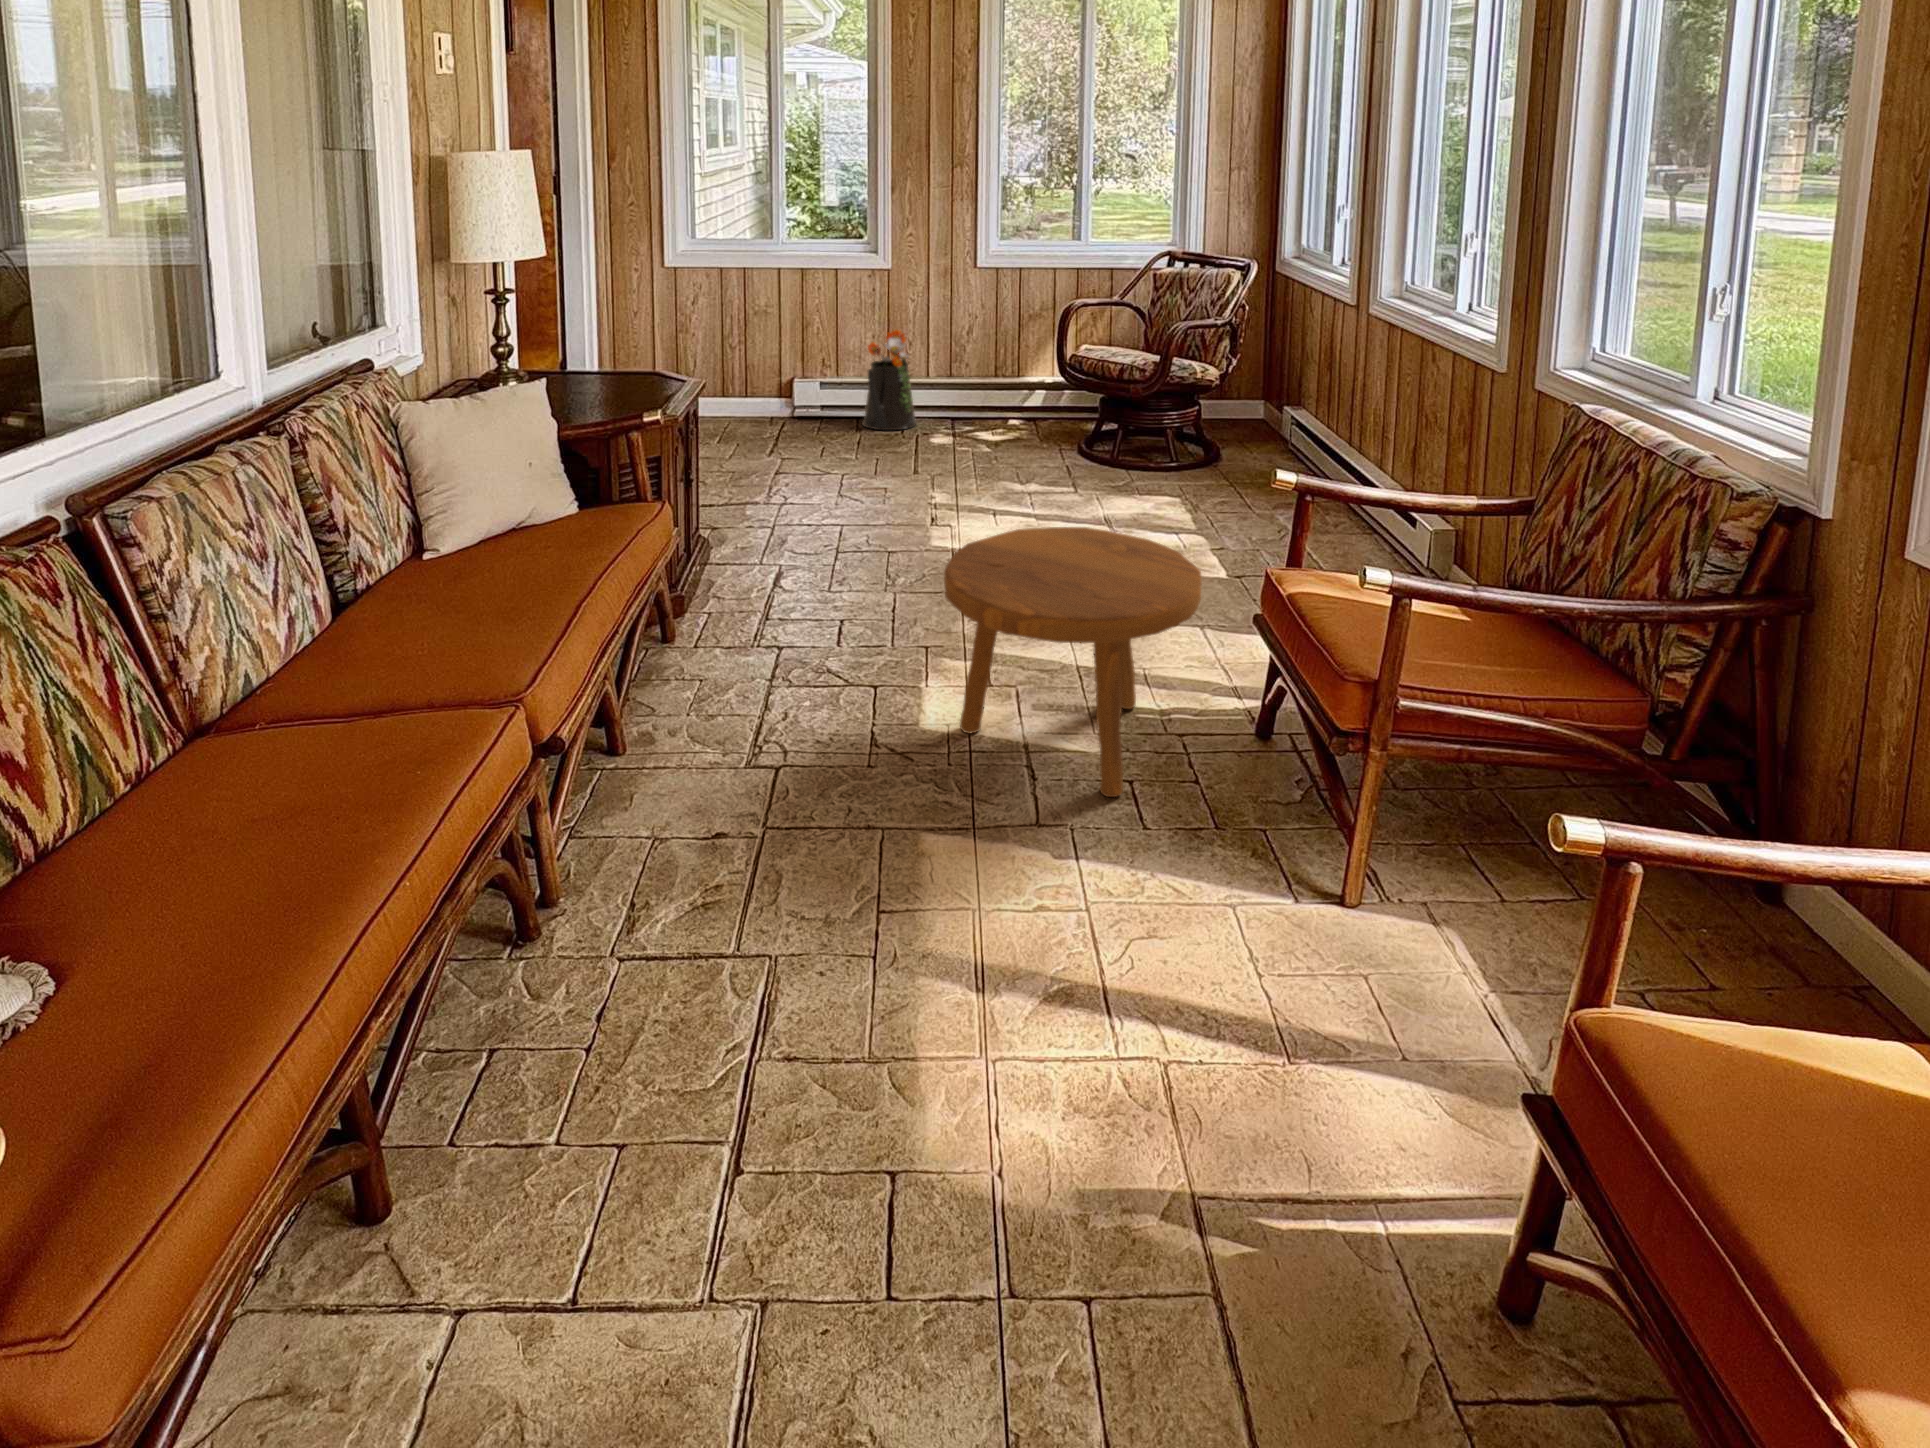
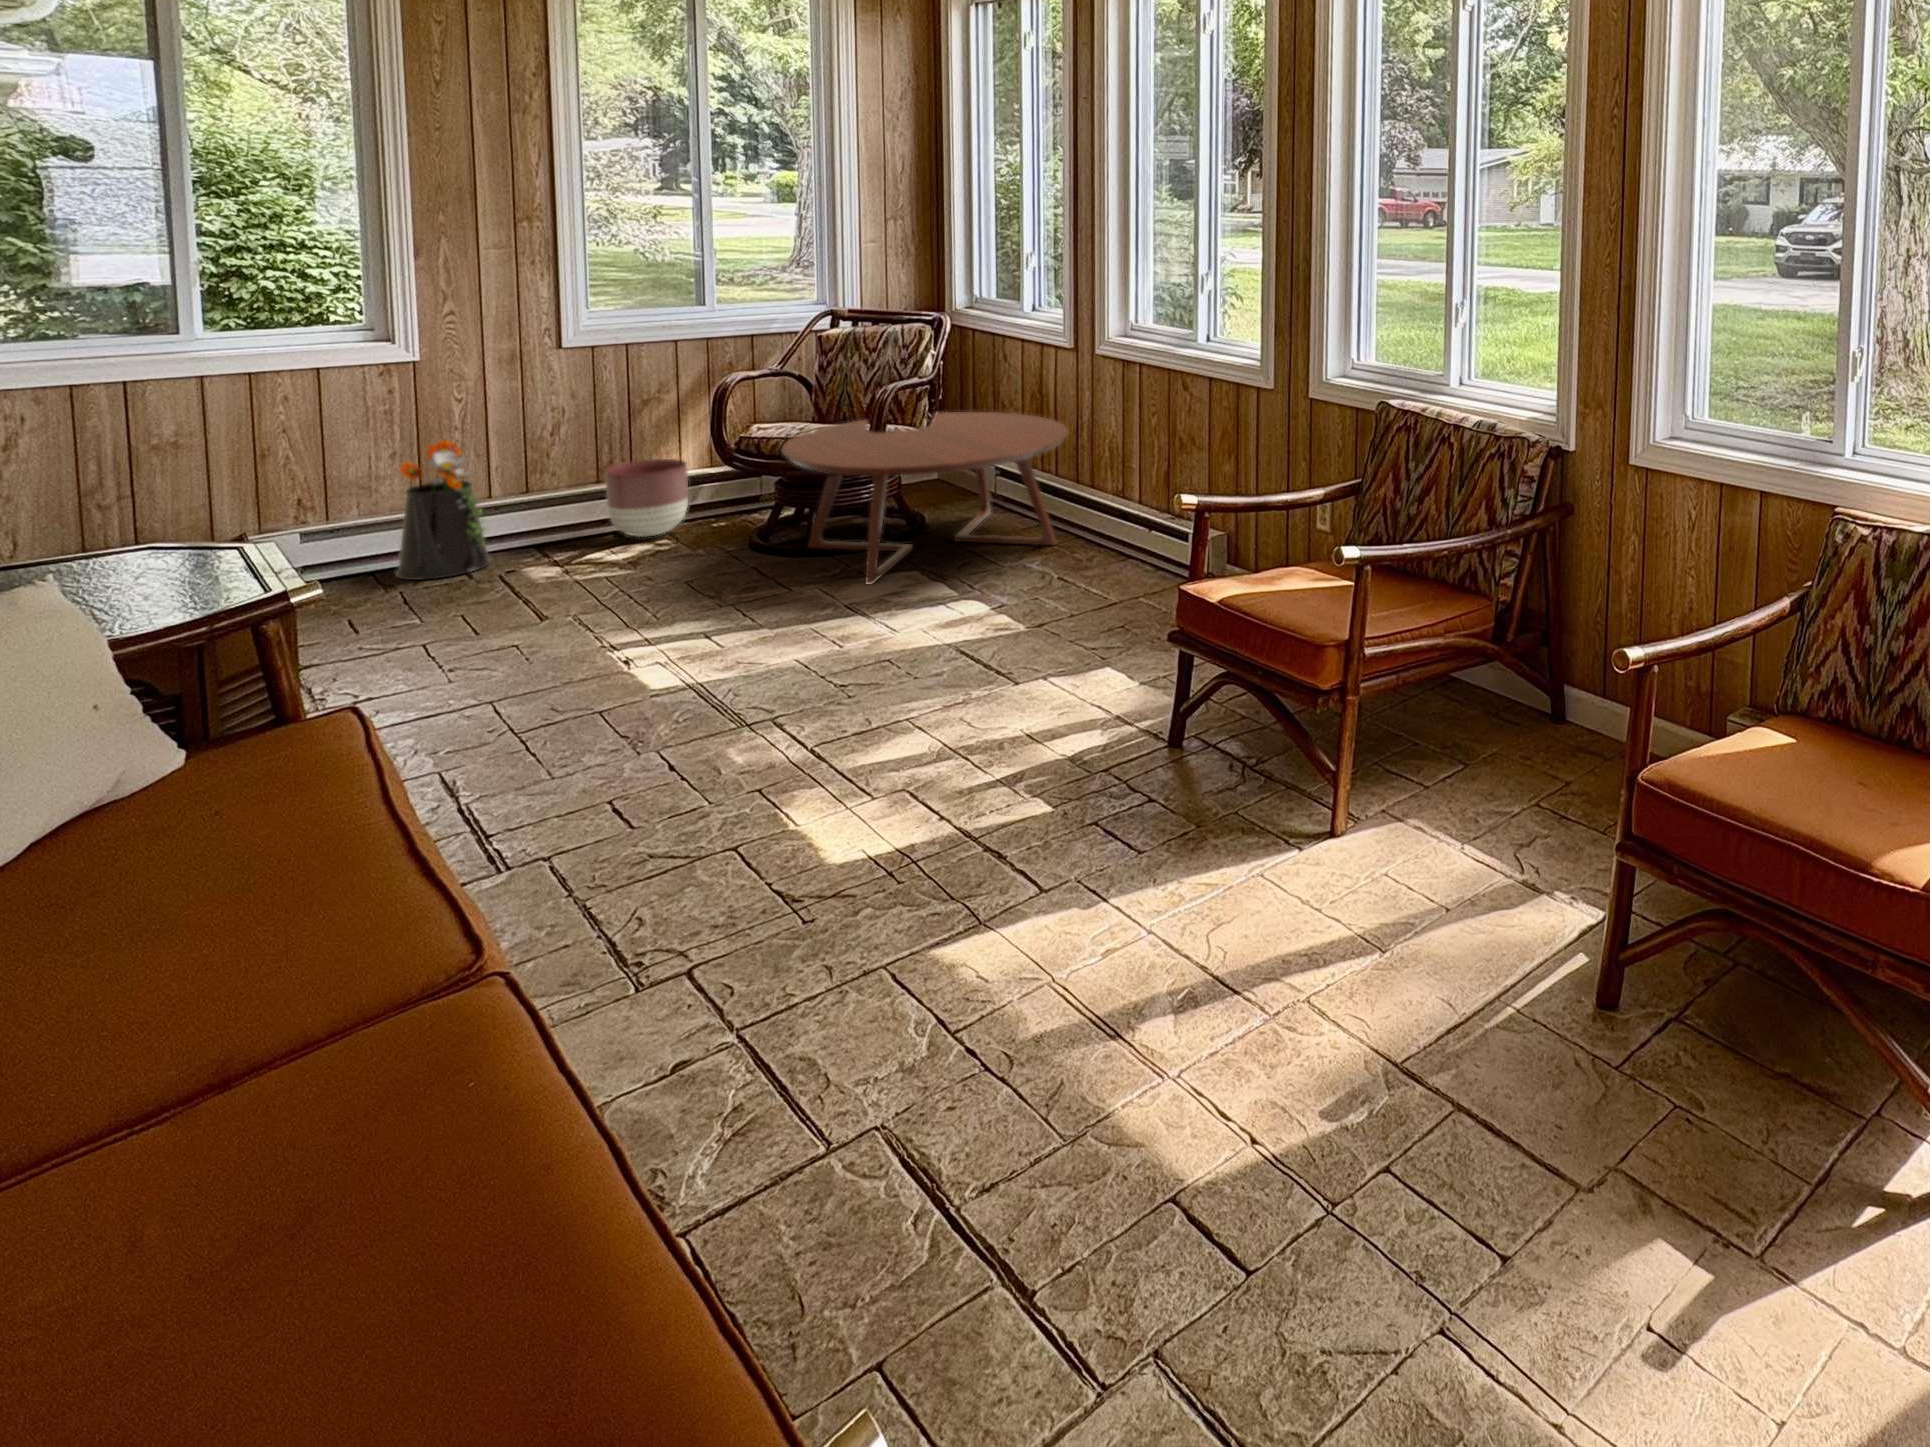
coffee table: none [1086,354,1339,504] -> present [782,412,1068,584]
planter: none [992,365,1048,427] -> present [605,459,688,537]
footstool: present [944,527,1202,797] -> none [860,592,1141,848]

